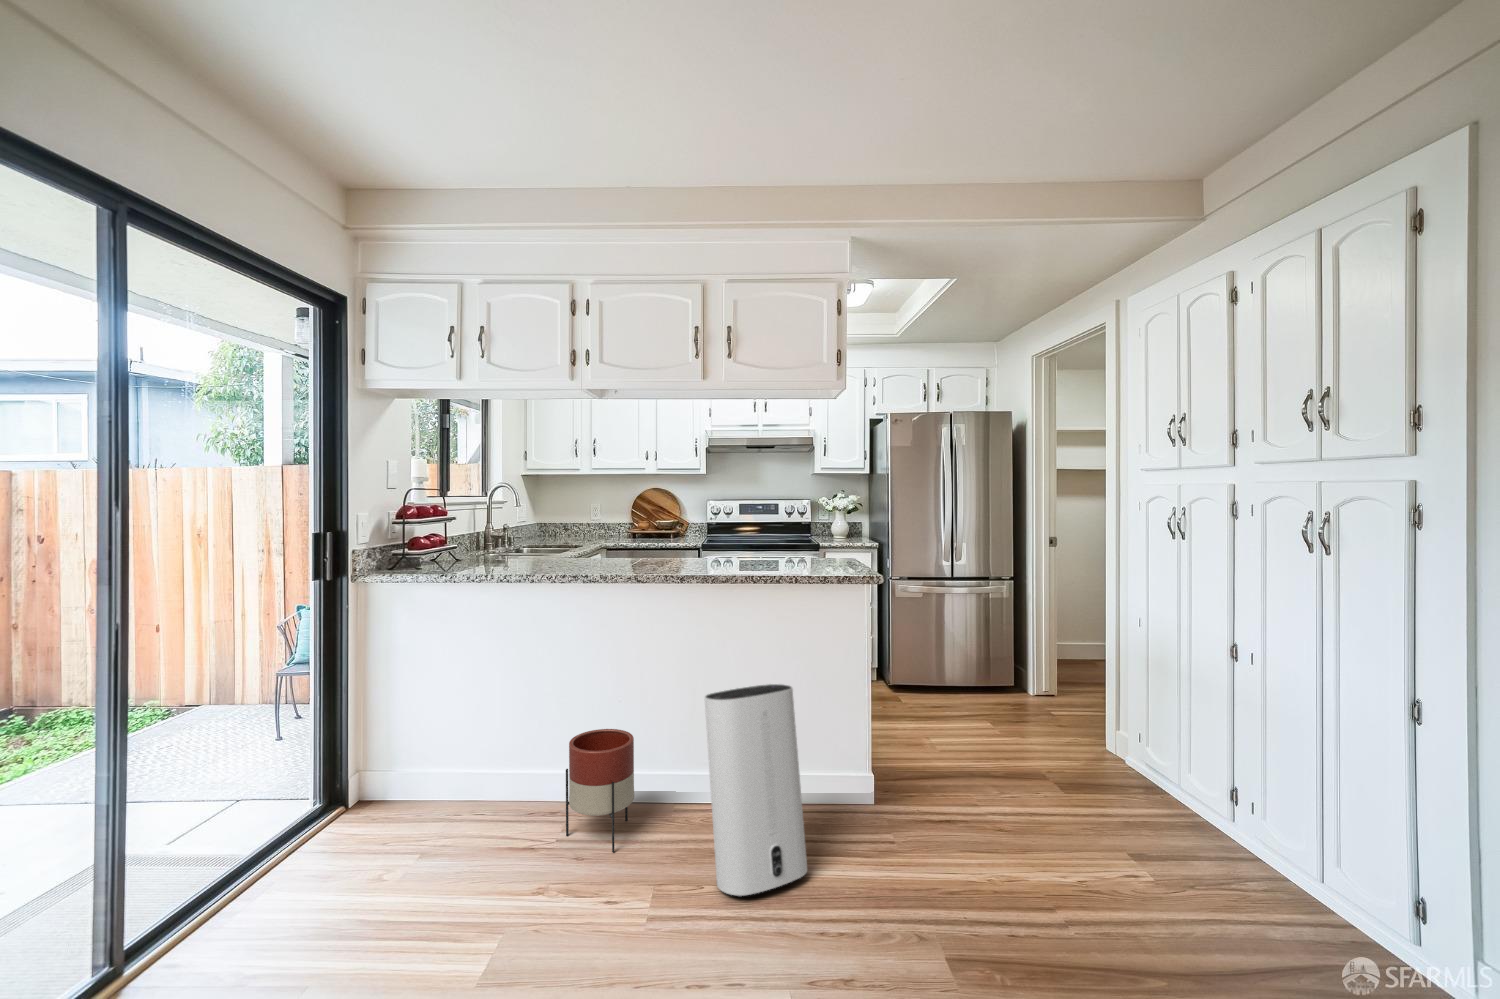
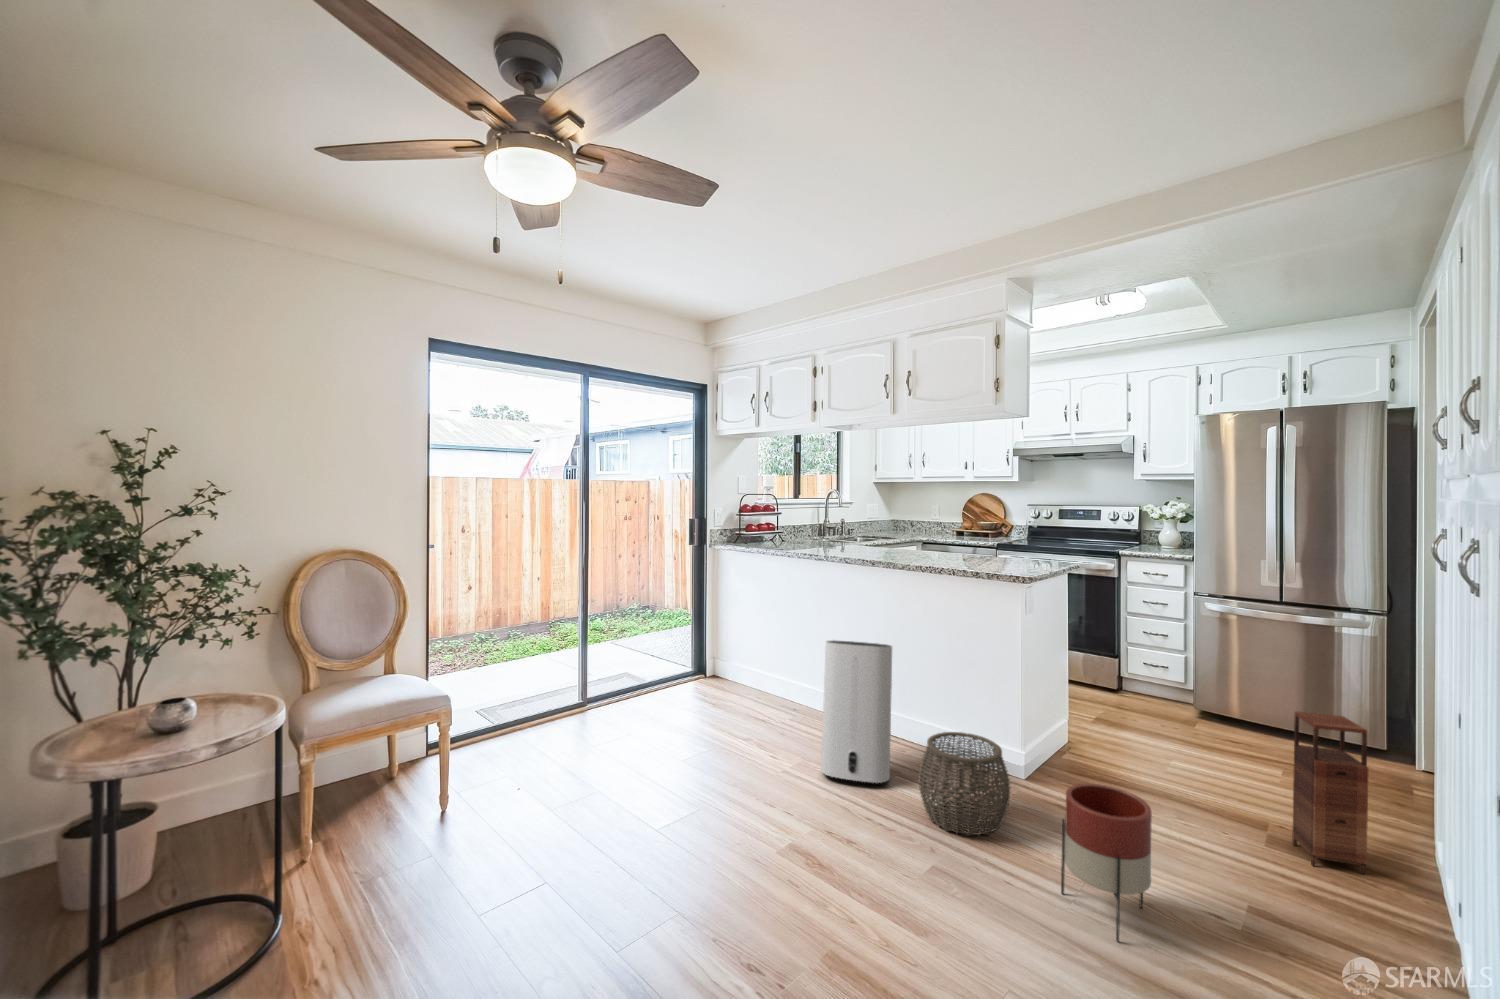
storage cabinet: none [1088,662,1143,792] -> present [1292,712,1368,874]
planter: present [566,729,634,853] -> present [1061,783,1152,942]
woven basket: none [865,769,976,901] -> present [919,732,1010,836]

